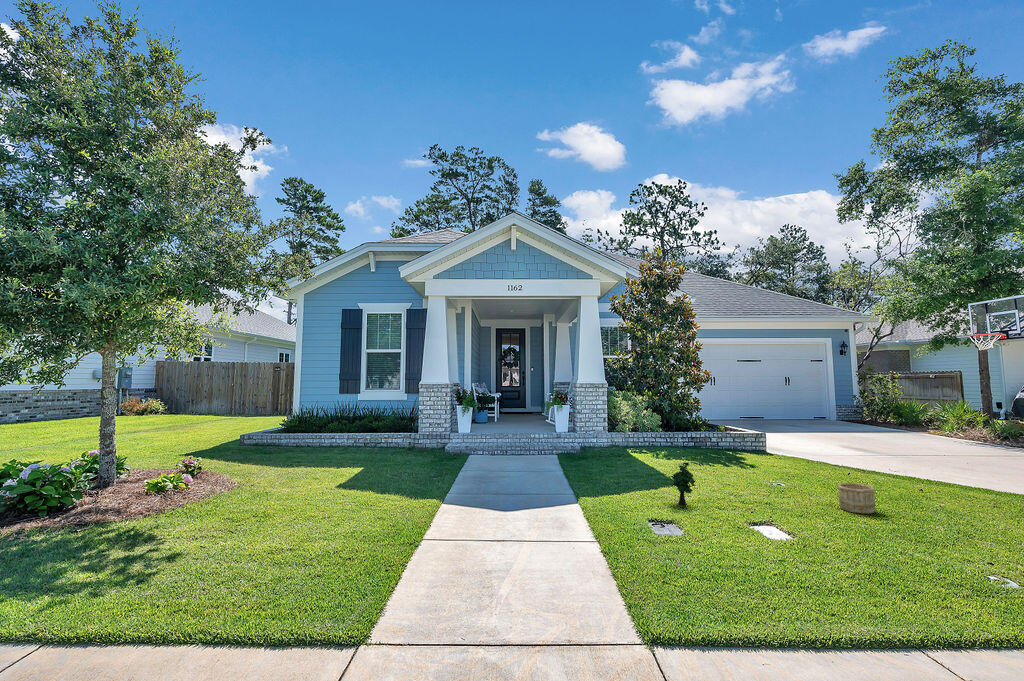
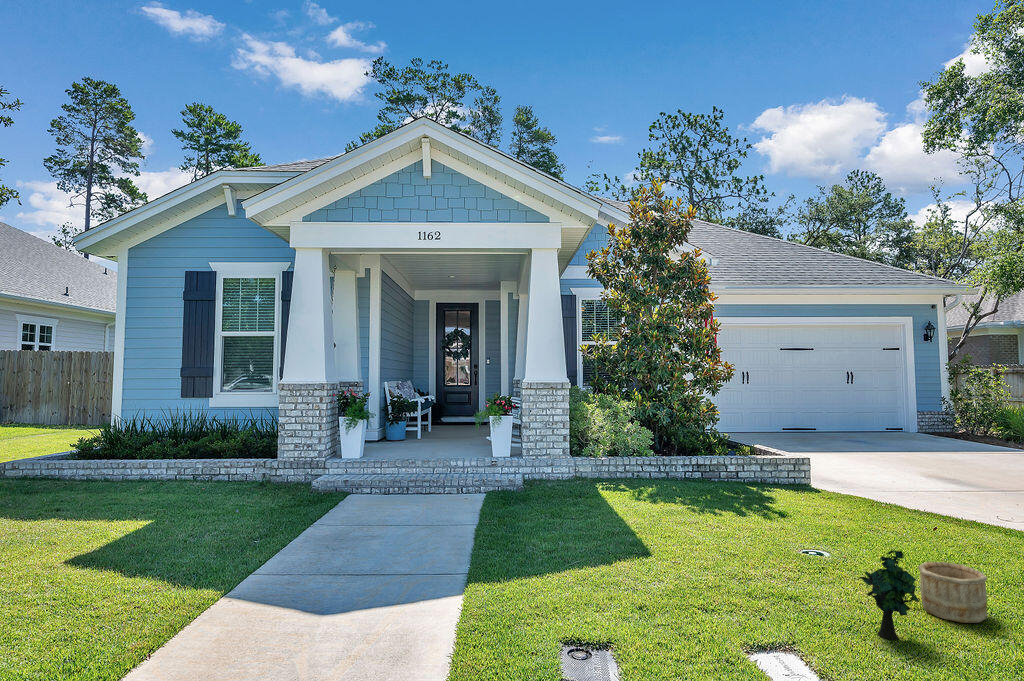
decorative plant: present [670,462,695,506] -> present [859,550,919,640]

